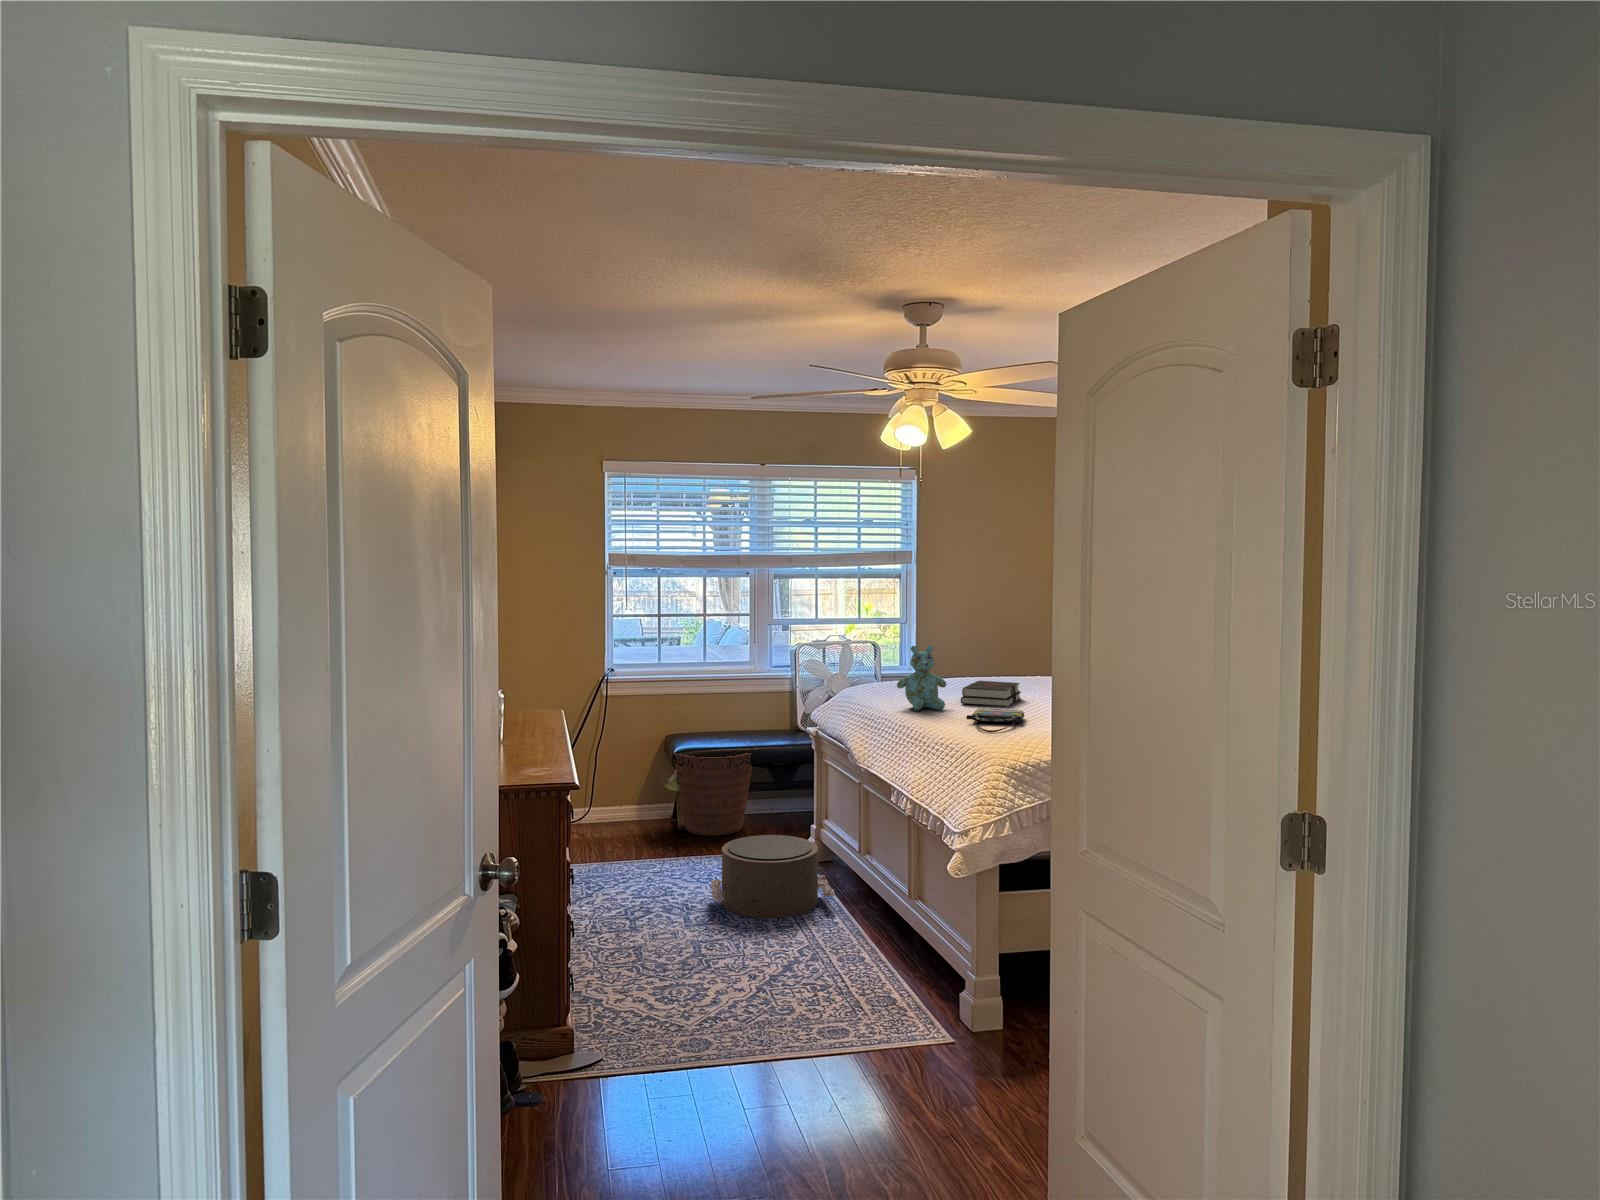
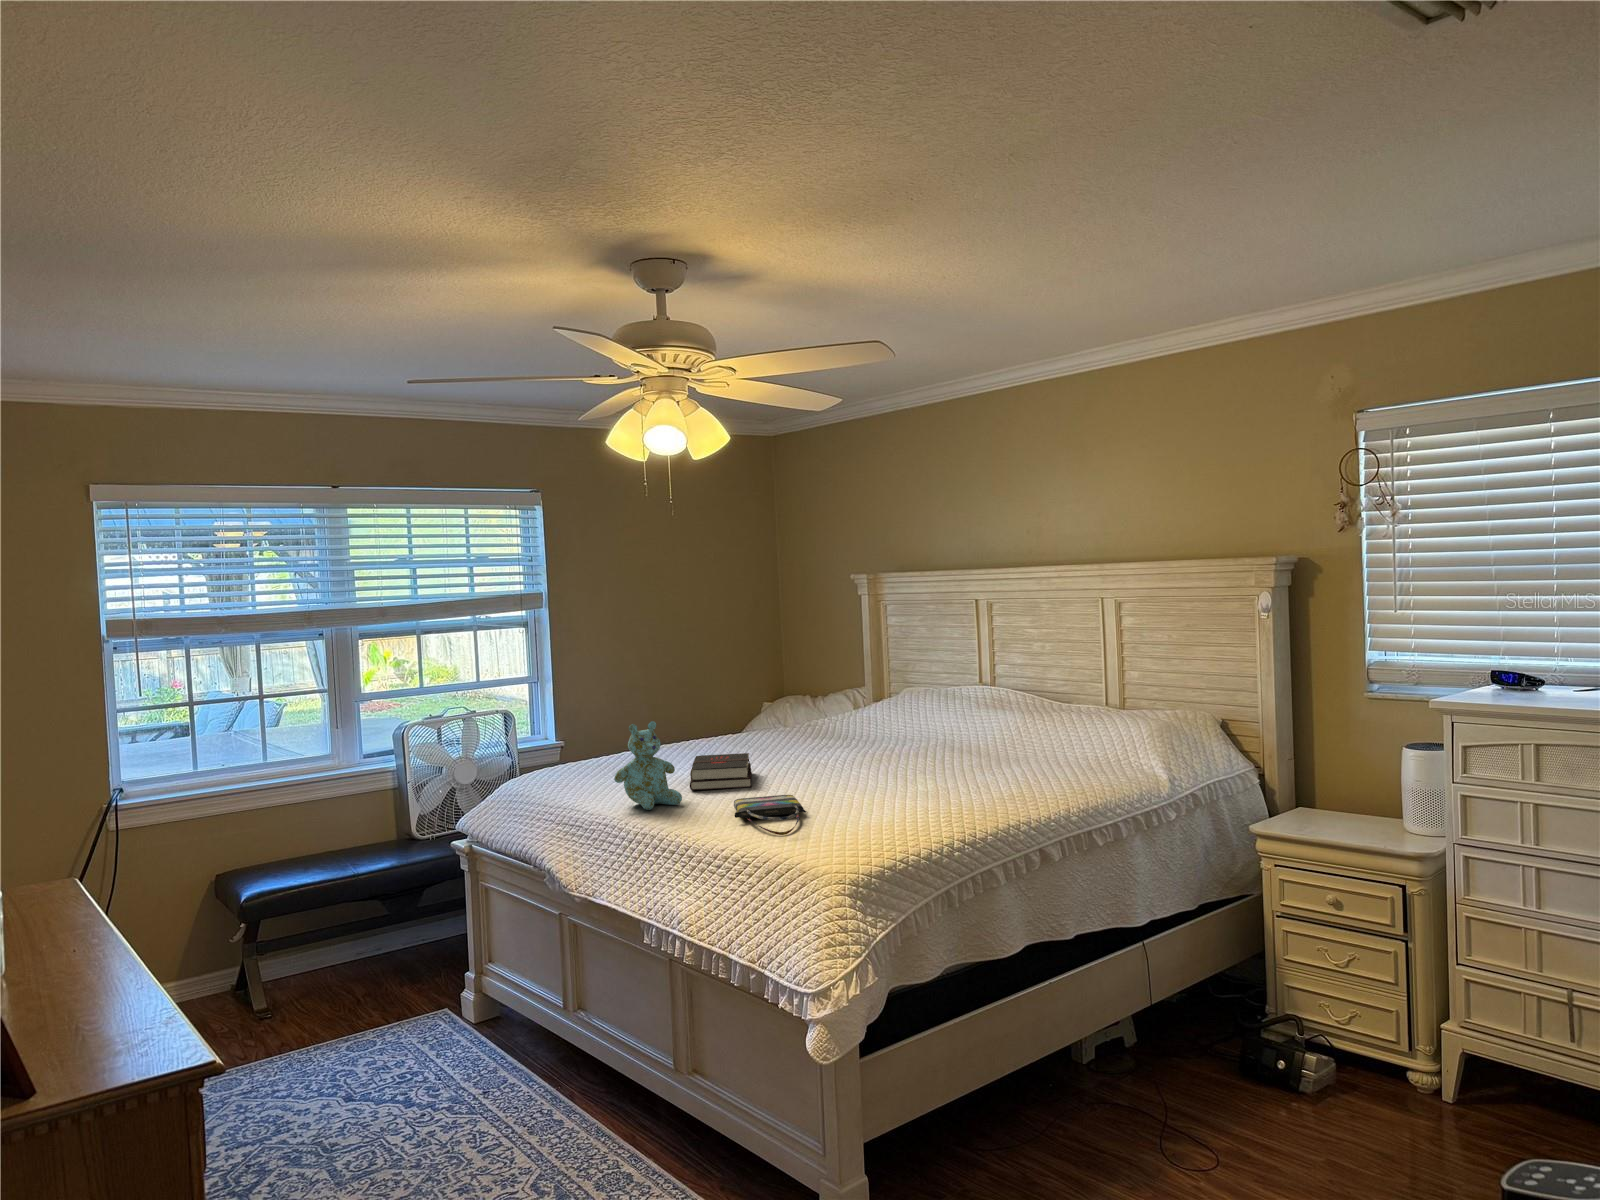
basket: present [673,751,753,835] -> none [233,871,361,1013]
pouf: present [711,835,835,918] -> none [353,1002,545,1141]

